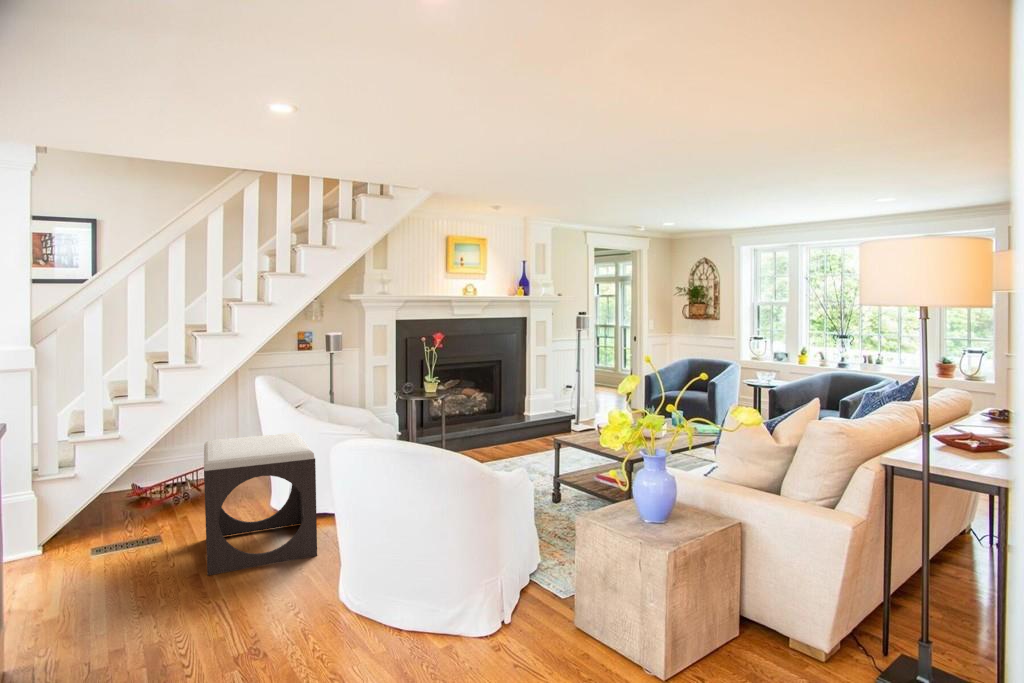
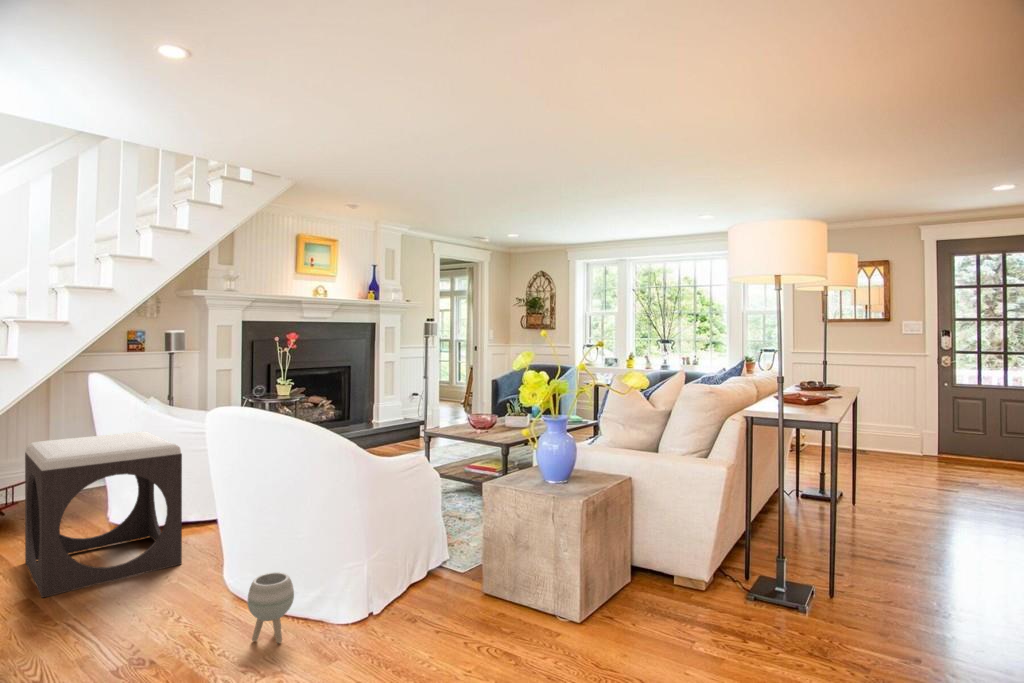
planter: none [342,586,382,653] -> present [248,572,294,643]

